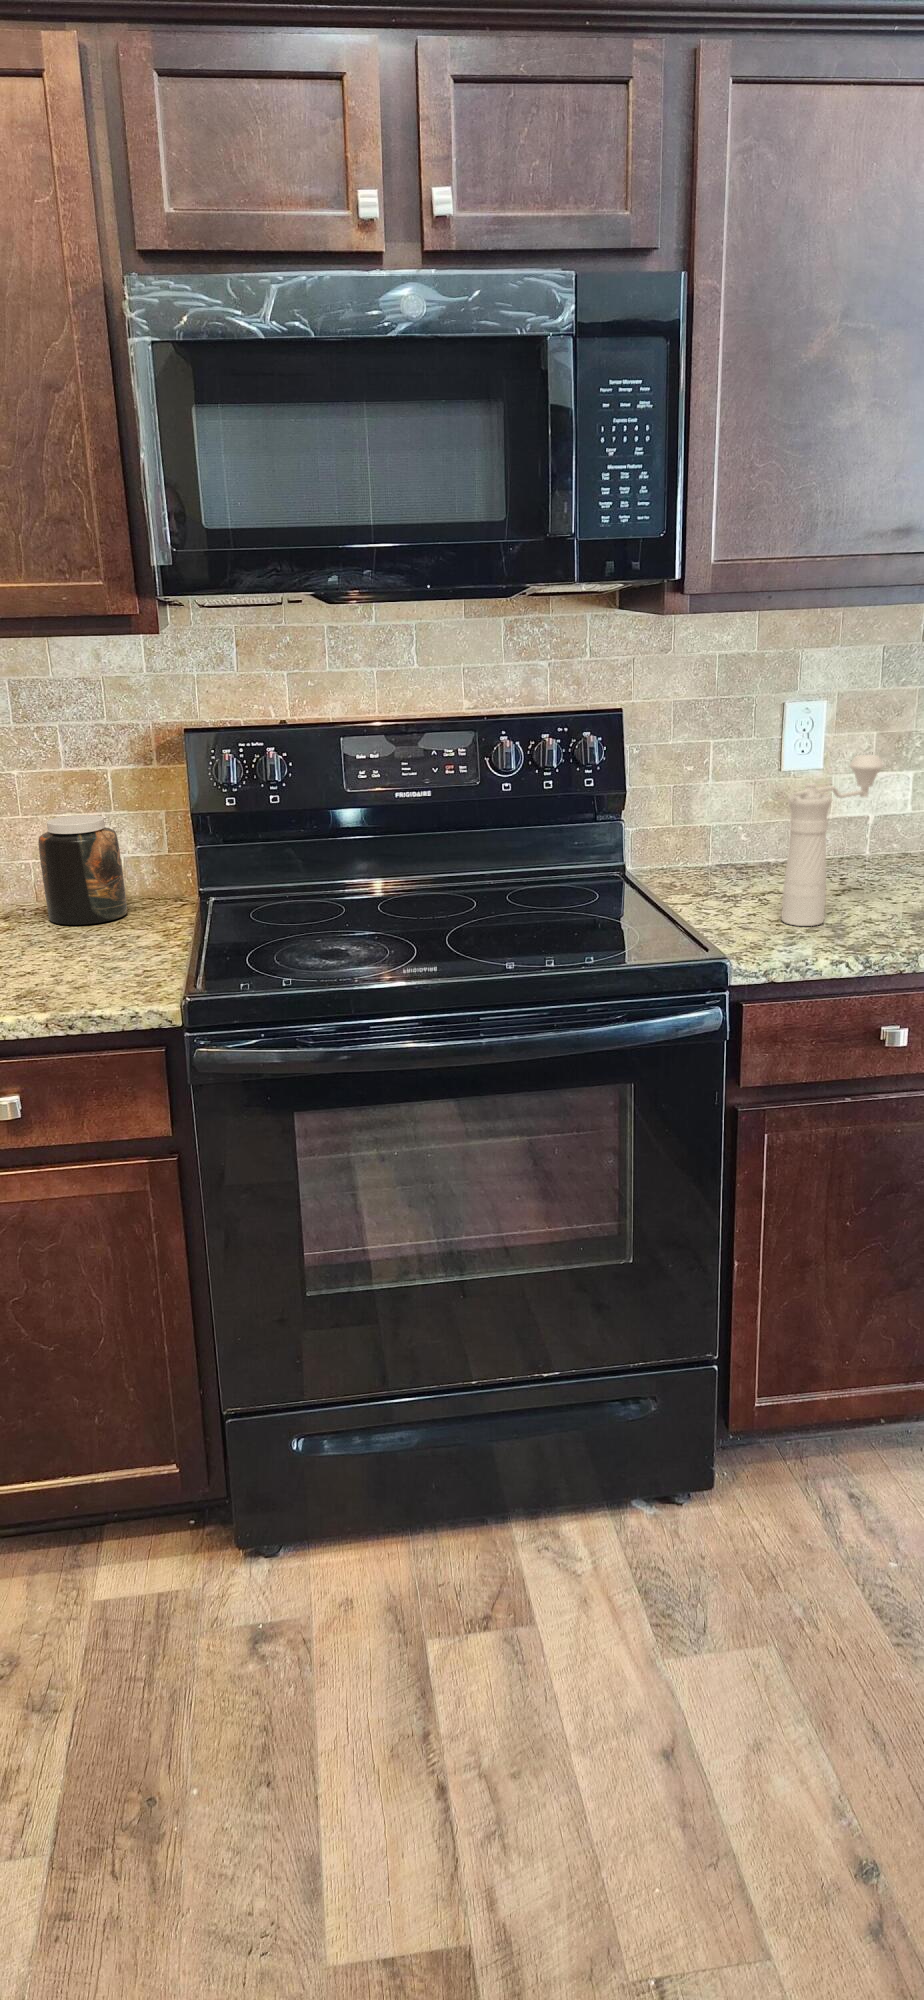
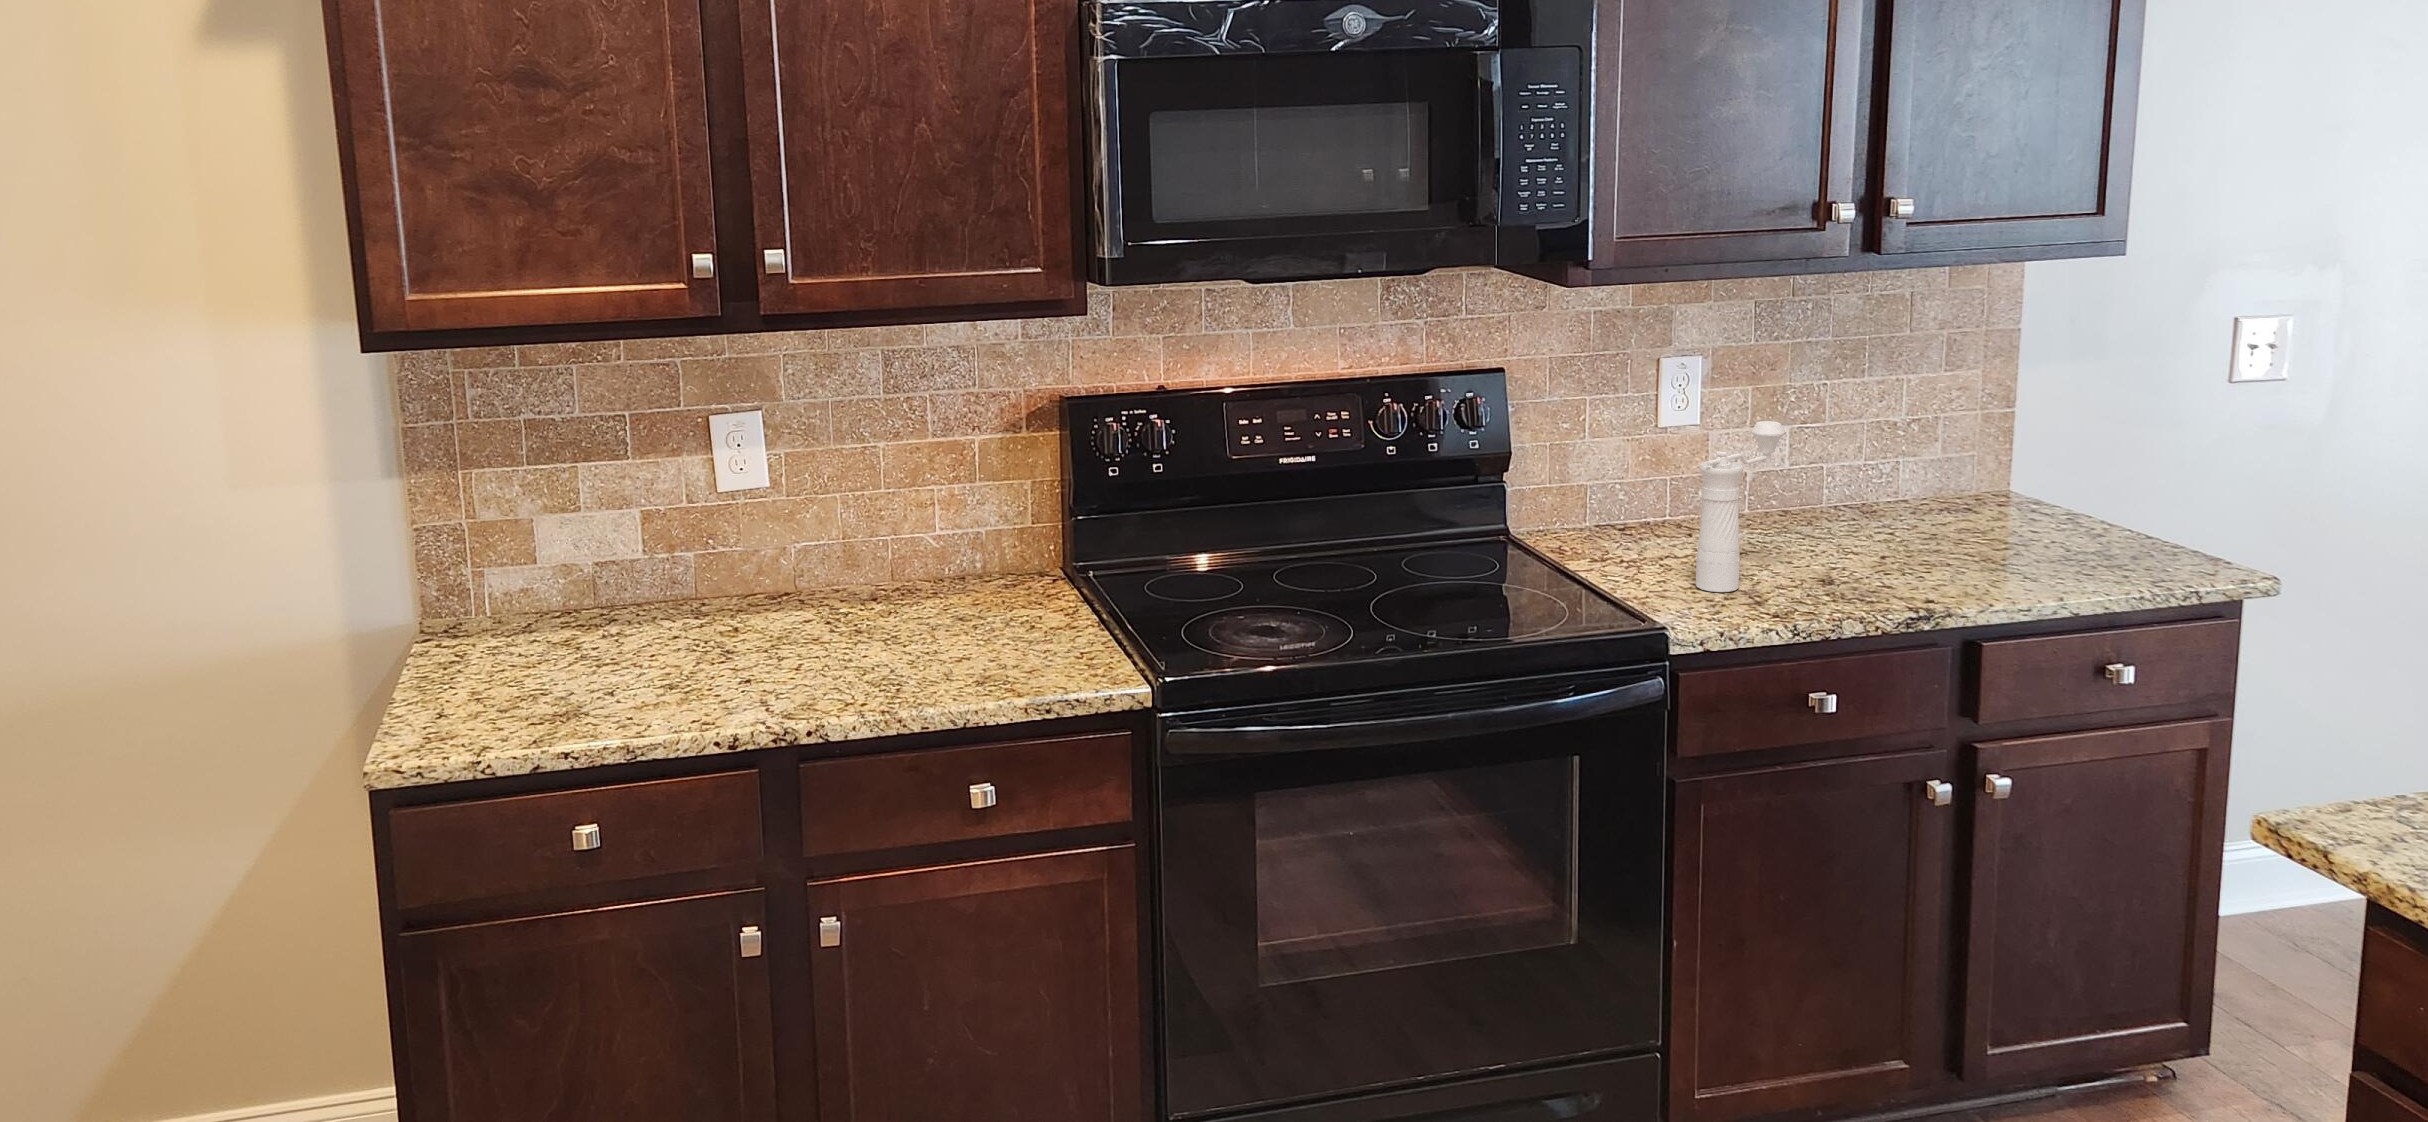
jar: present [39,815,127,925] -> none [919,488,1005,606]

